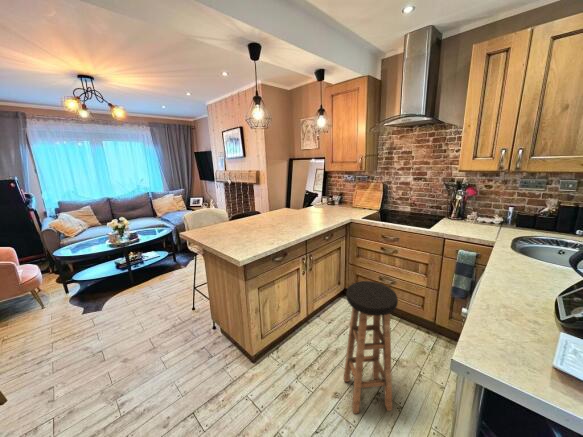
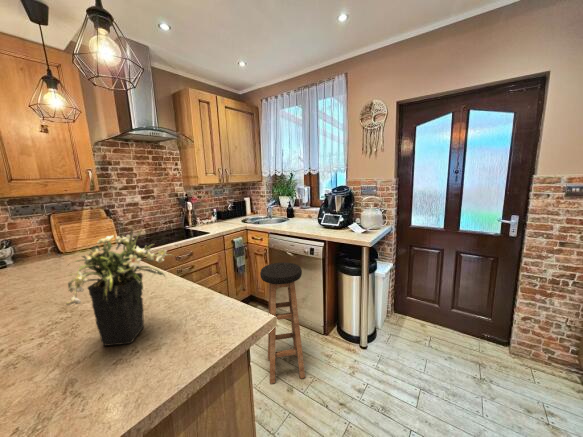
flower arrangement: none [222,202,260,245] -> present [66,229,174,345]

